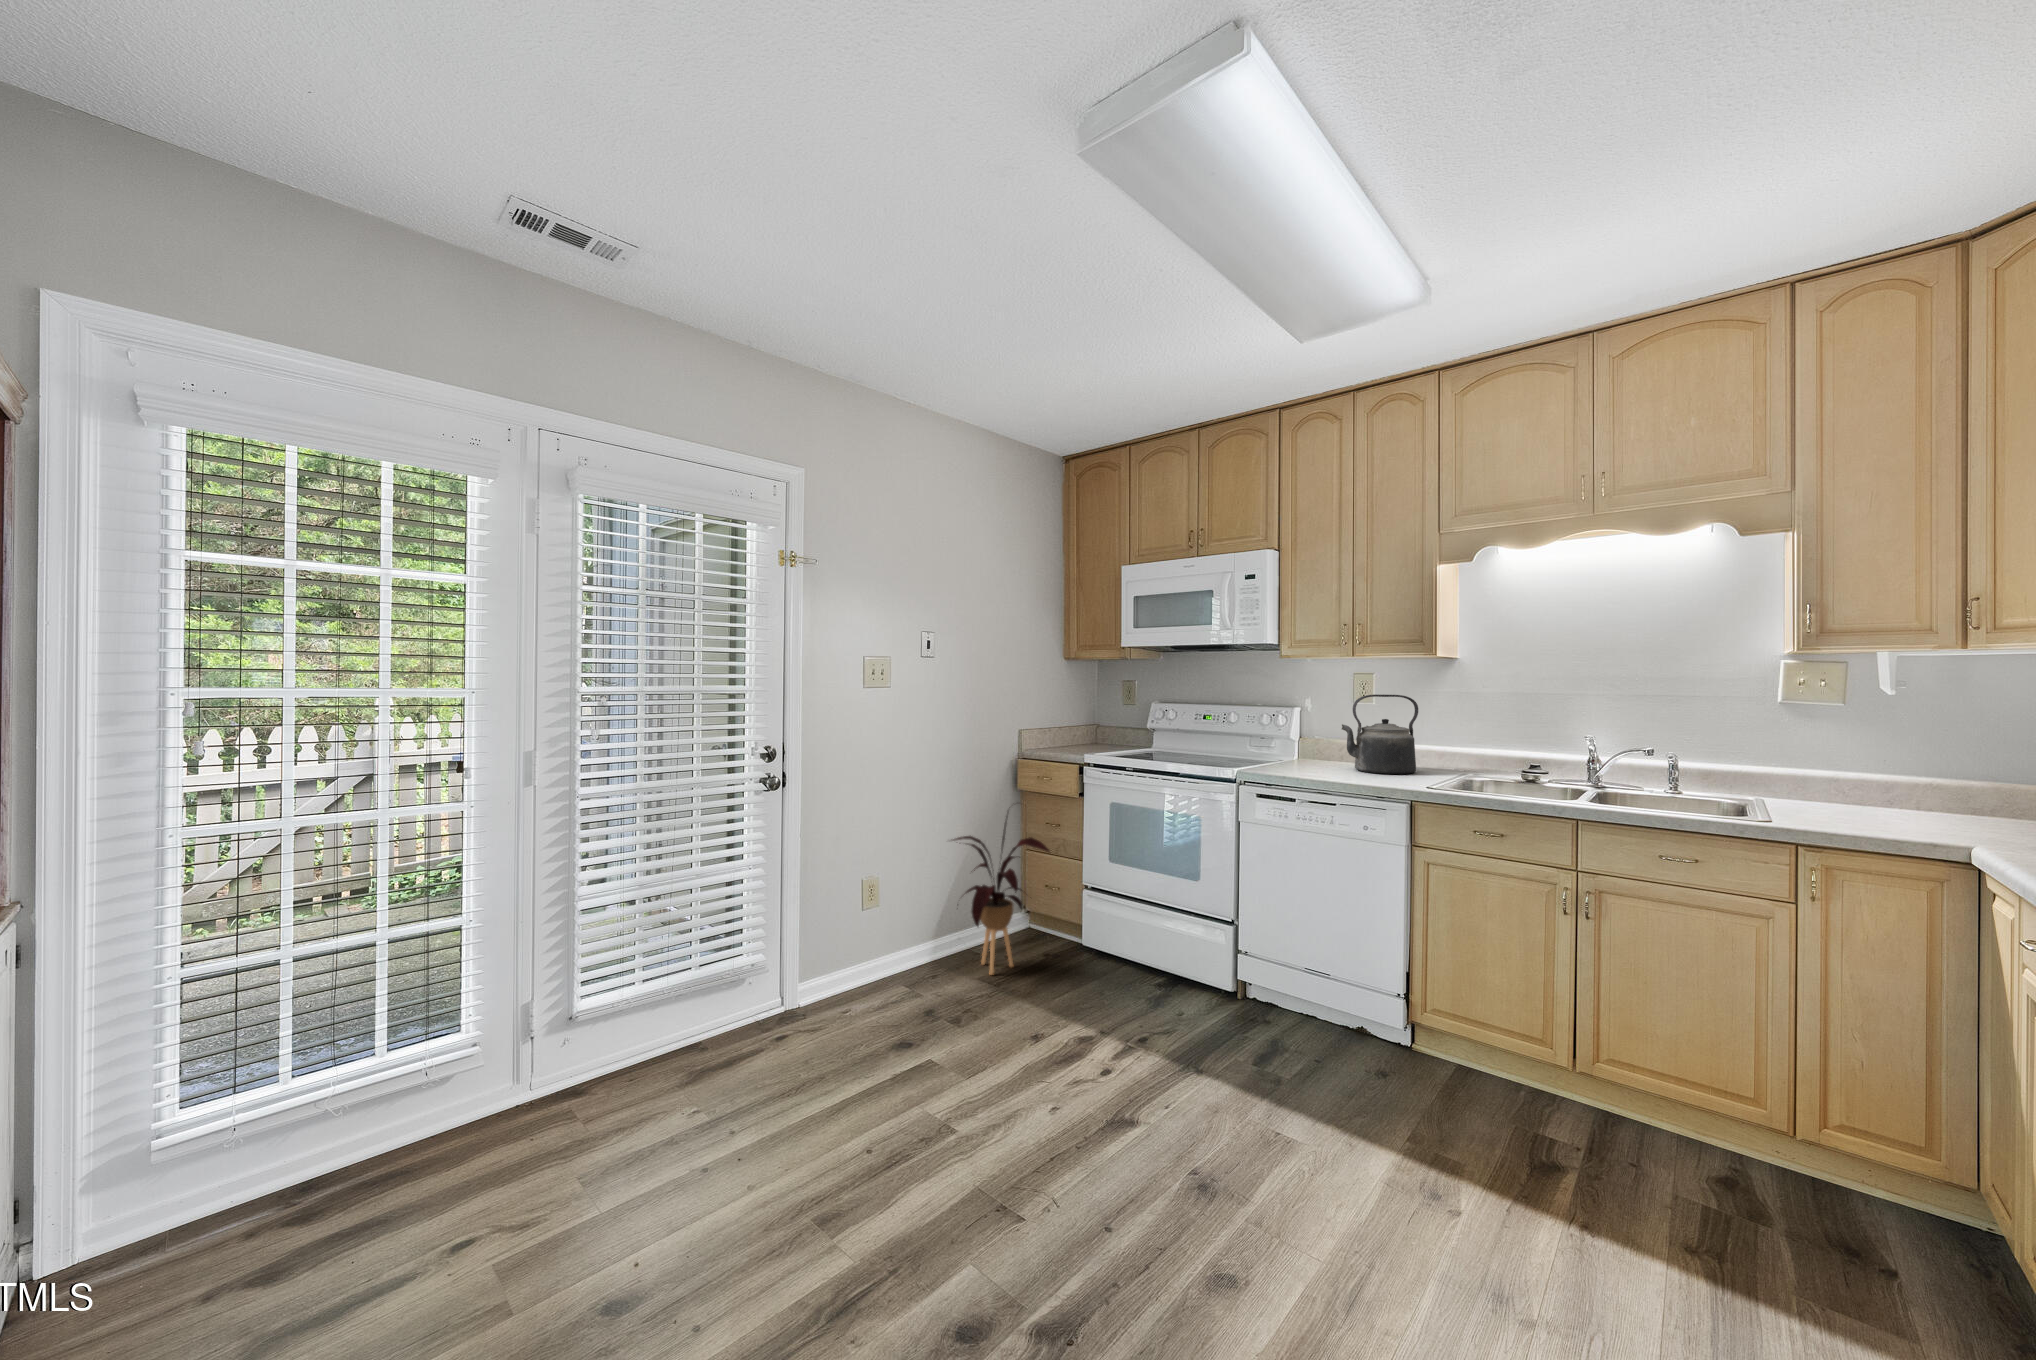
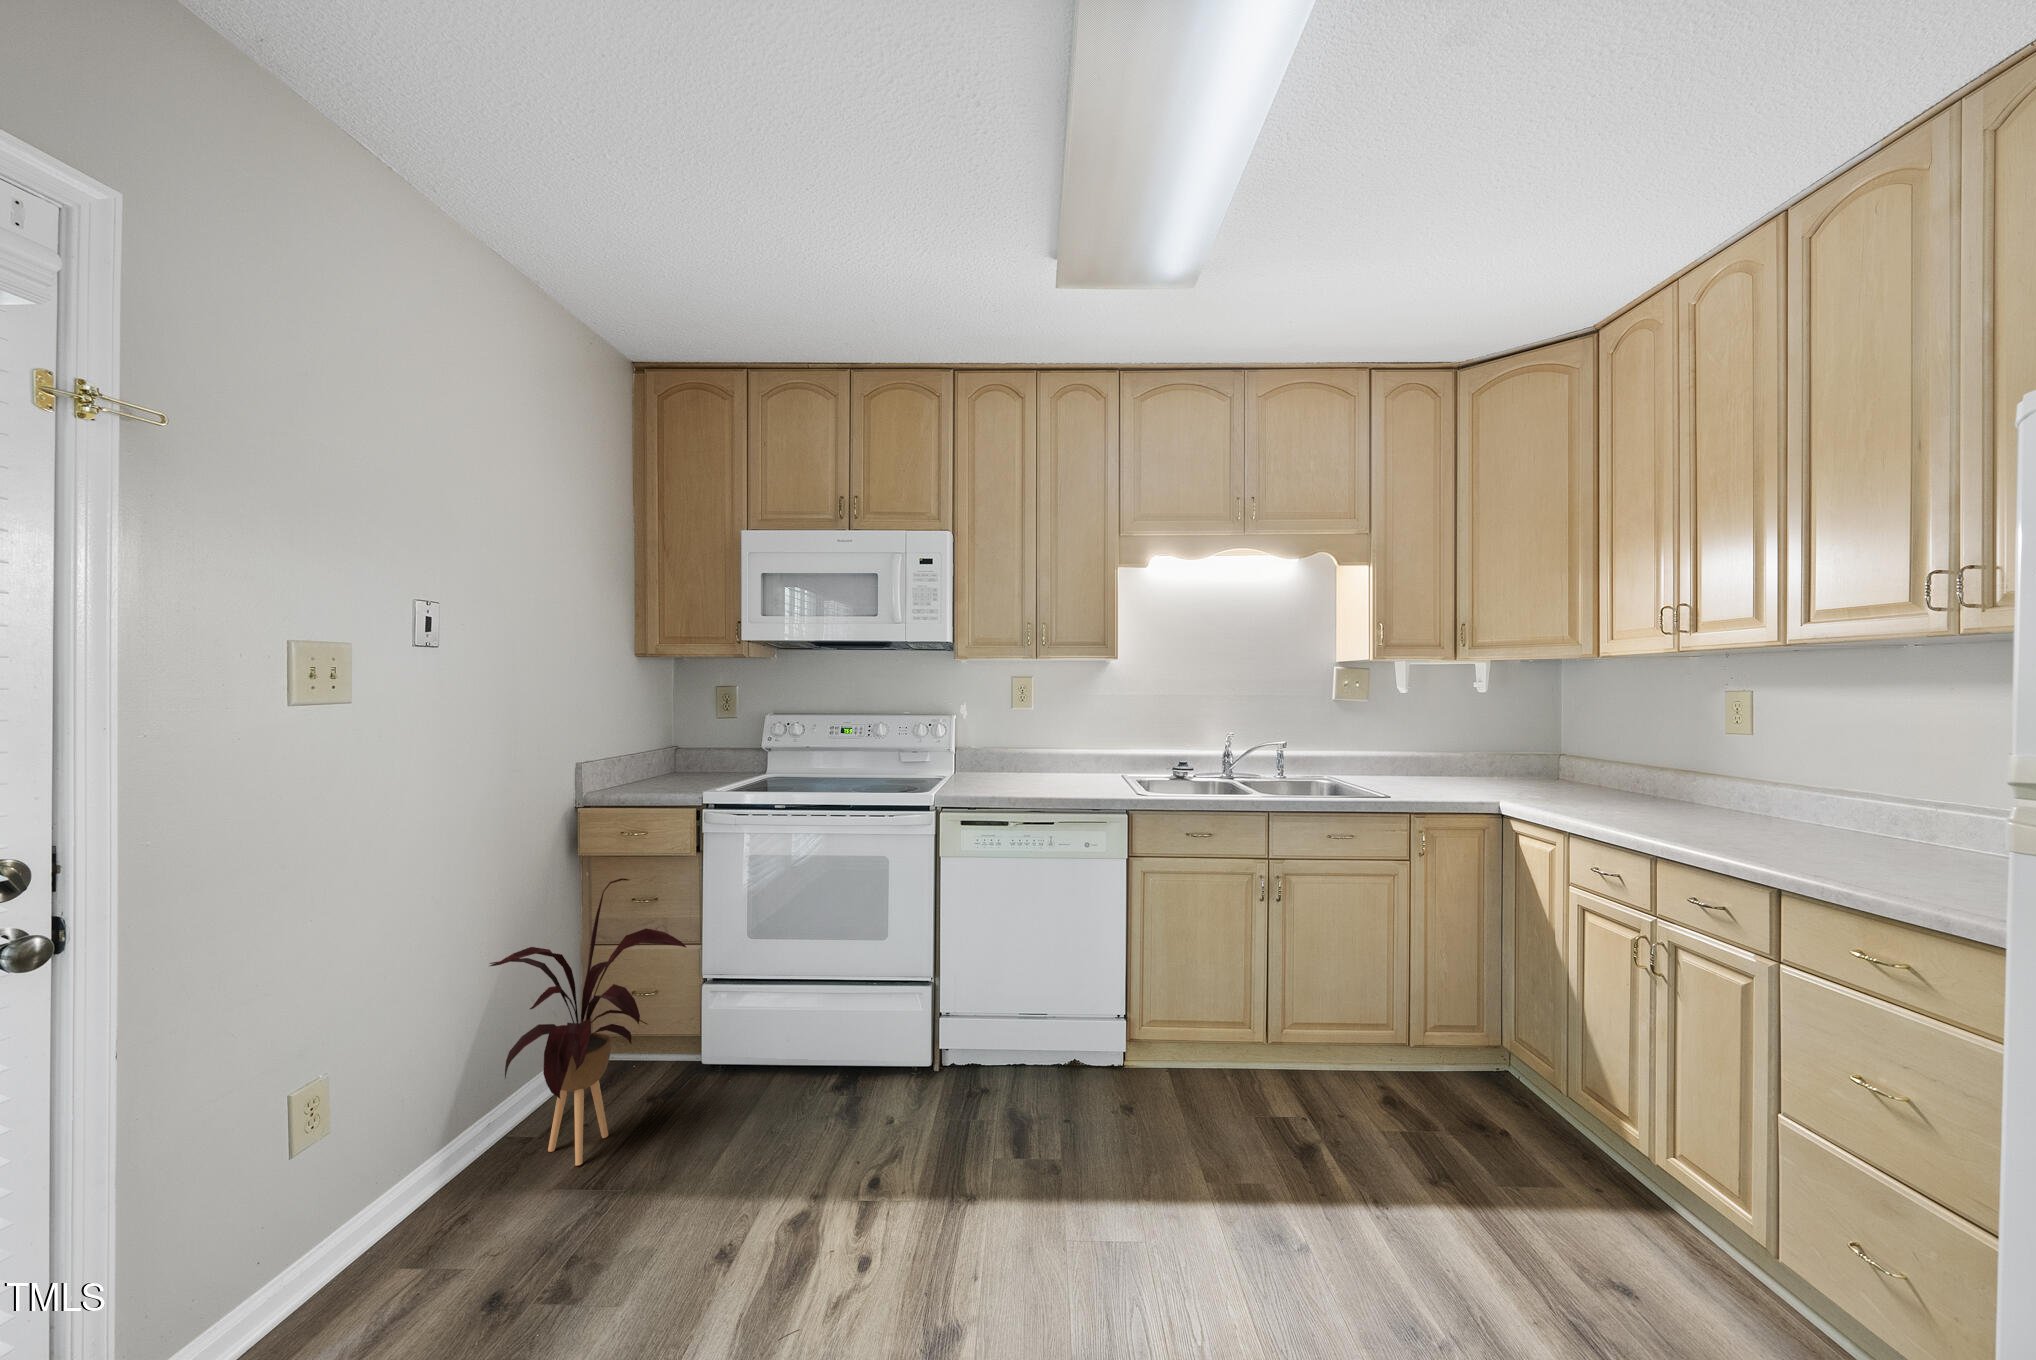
kettle: present [1342,695,1418,774] -> none [1019,700,1085,783]

